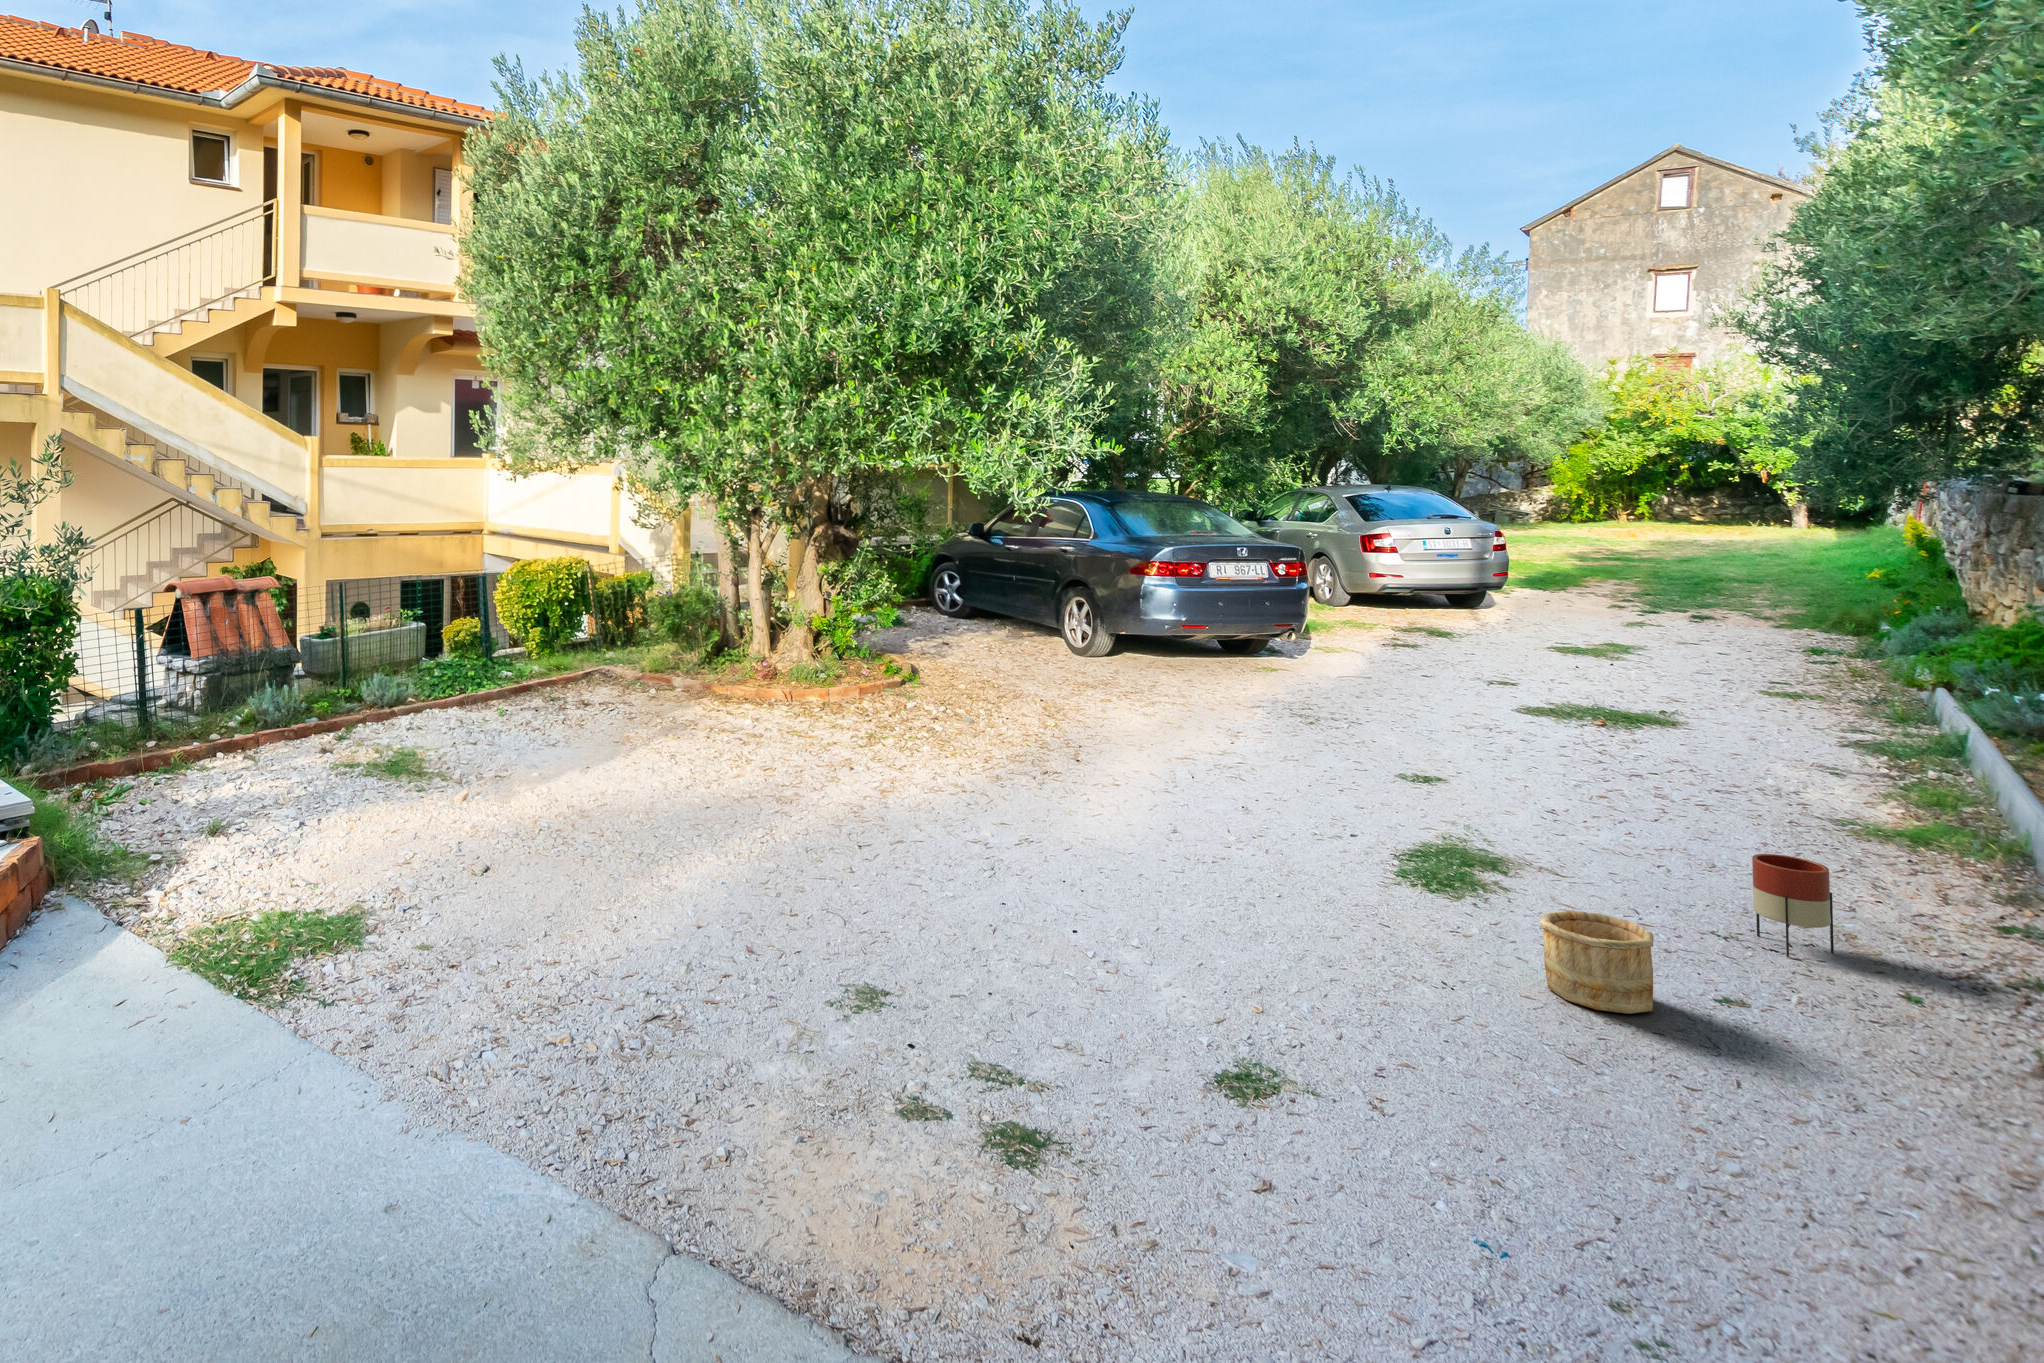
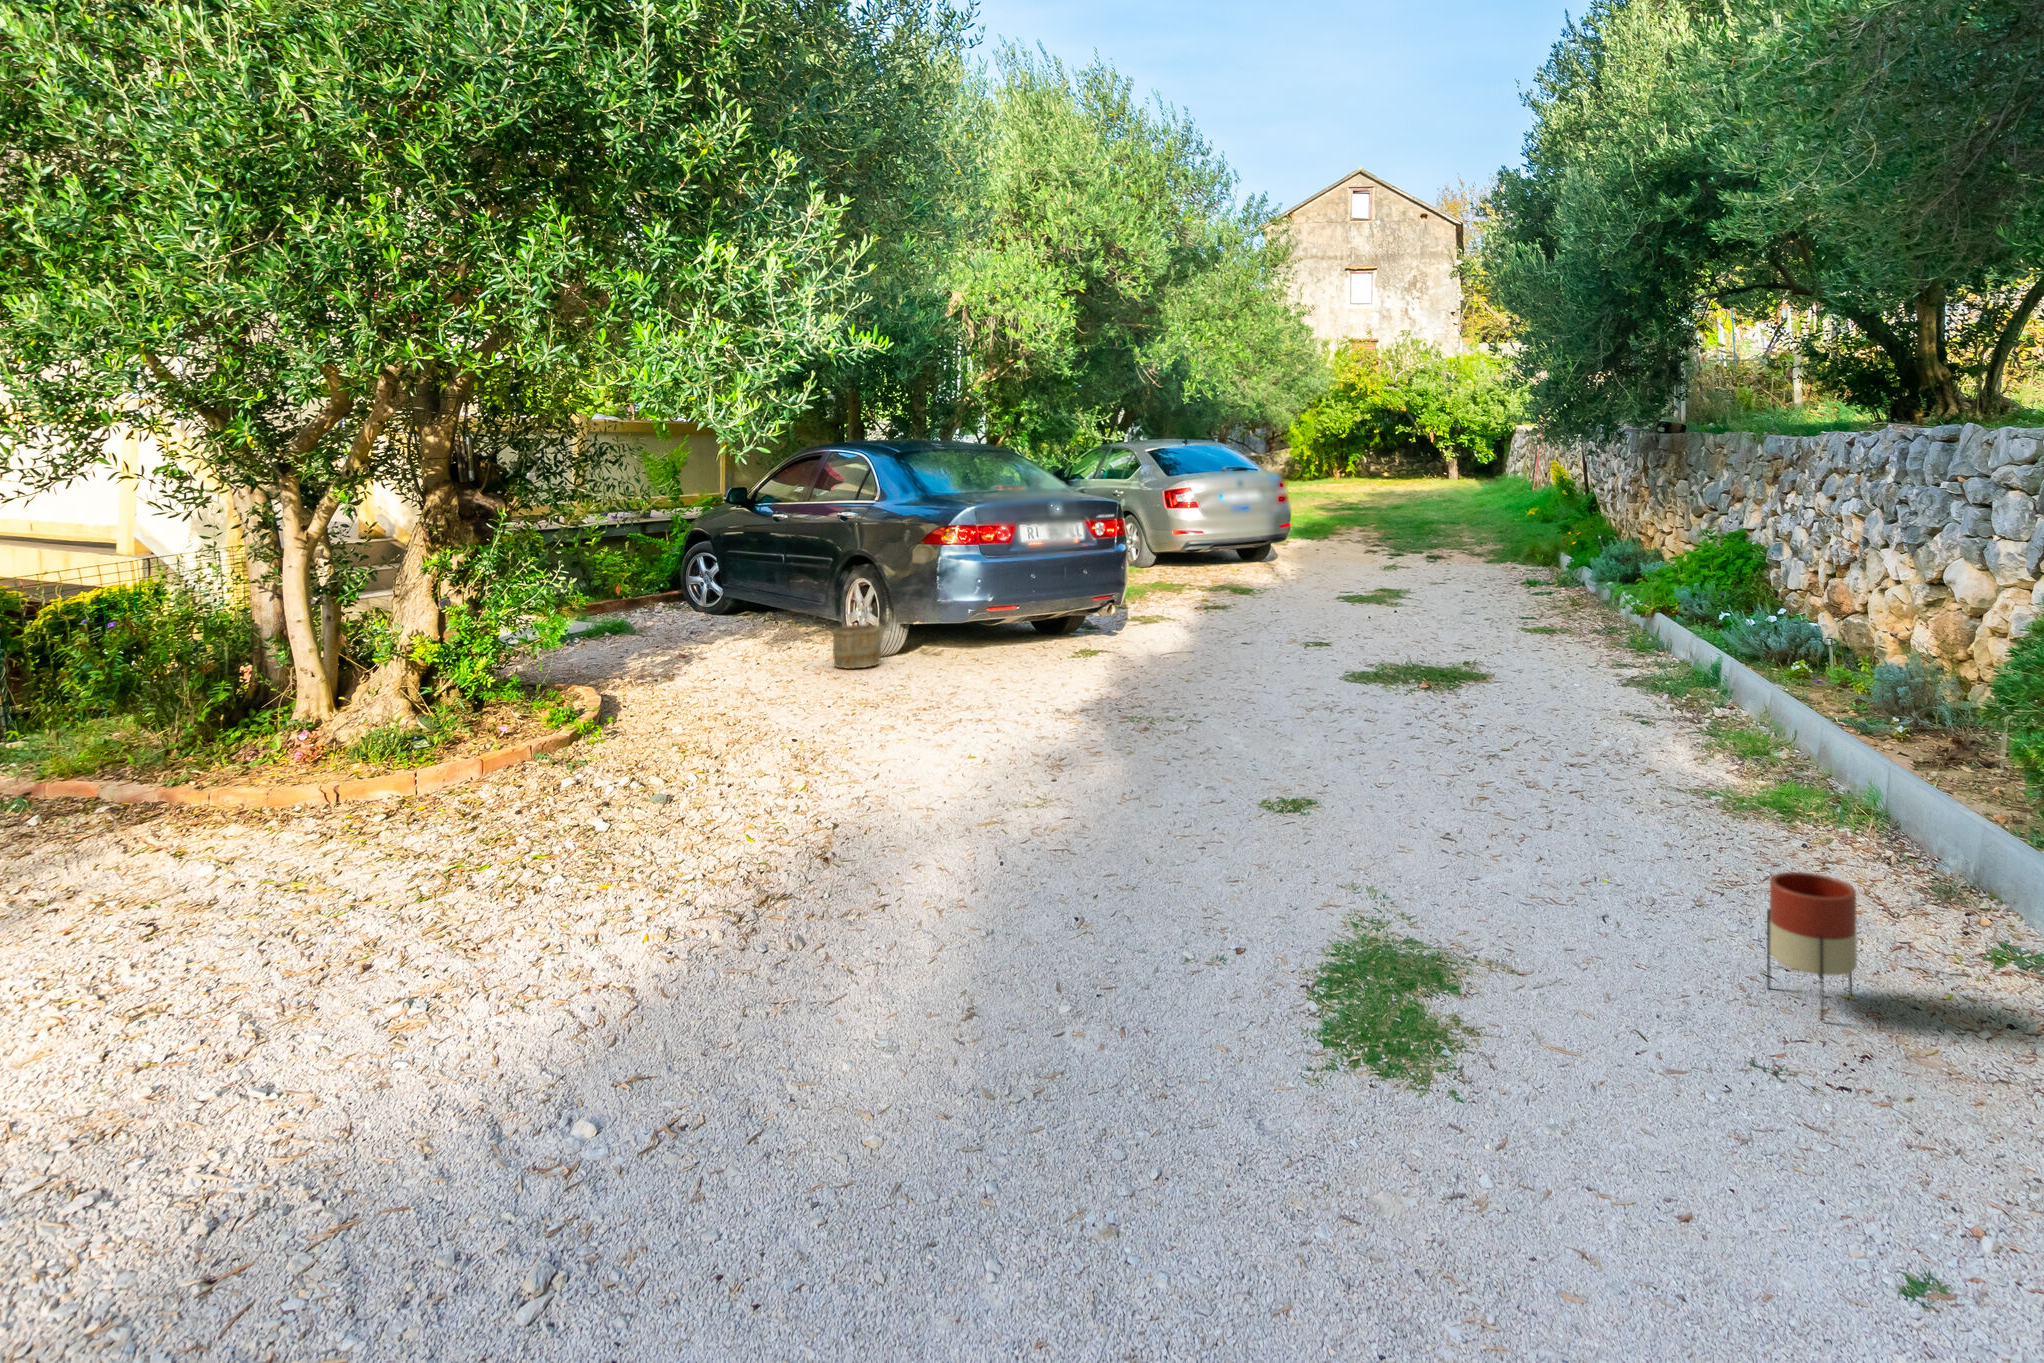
wooden bucket: present [1539,910,1654,1014] -> present [832,625,881,669]

